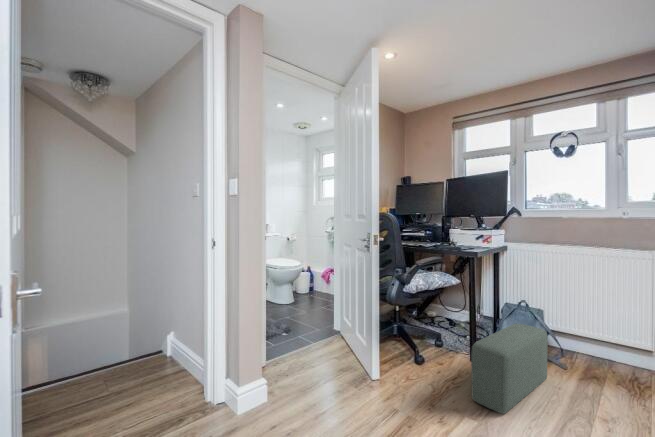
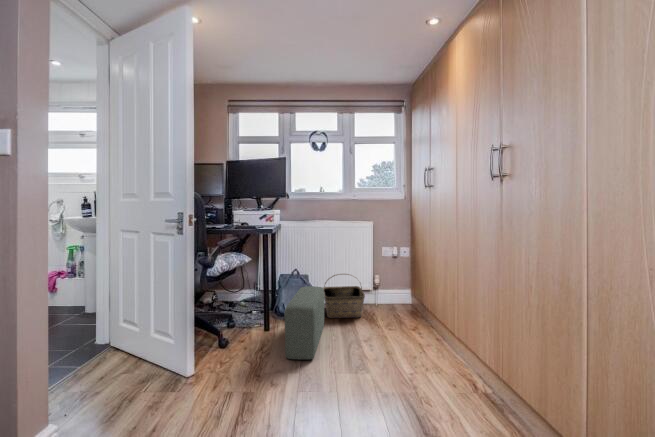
basket: none [555,317,626,385] -> present [323,274,365,318]

